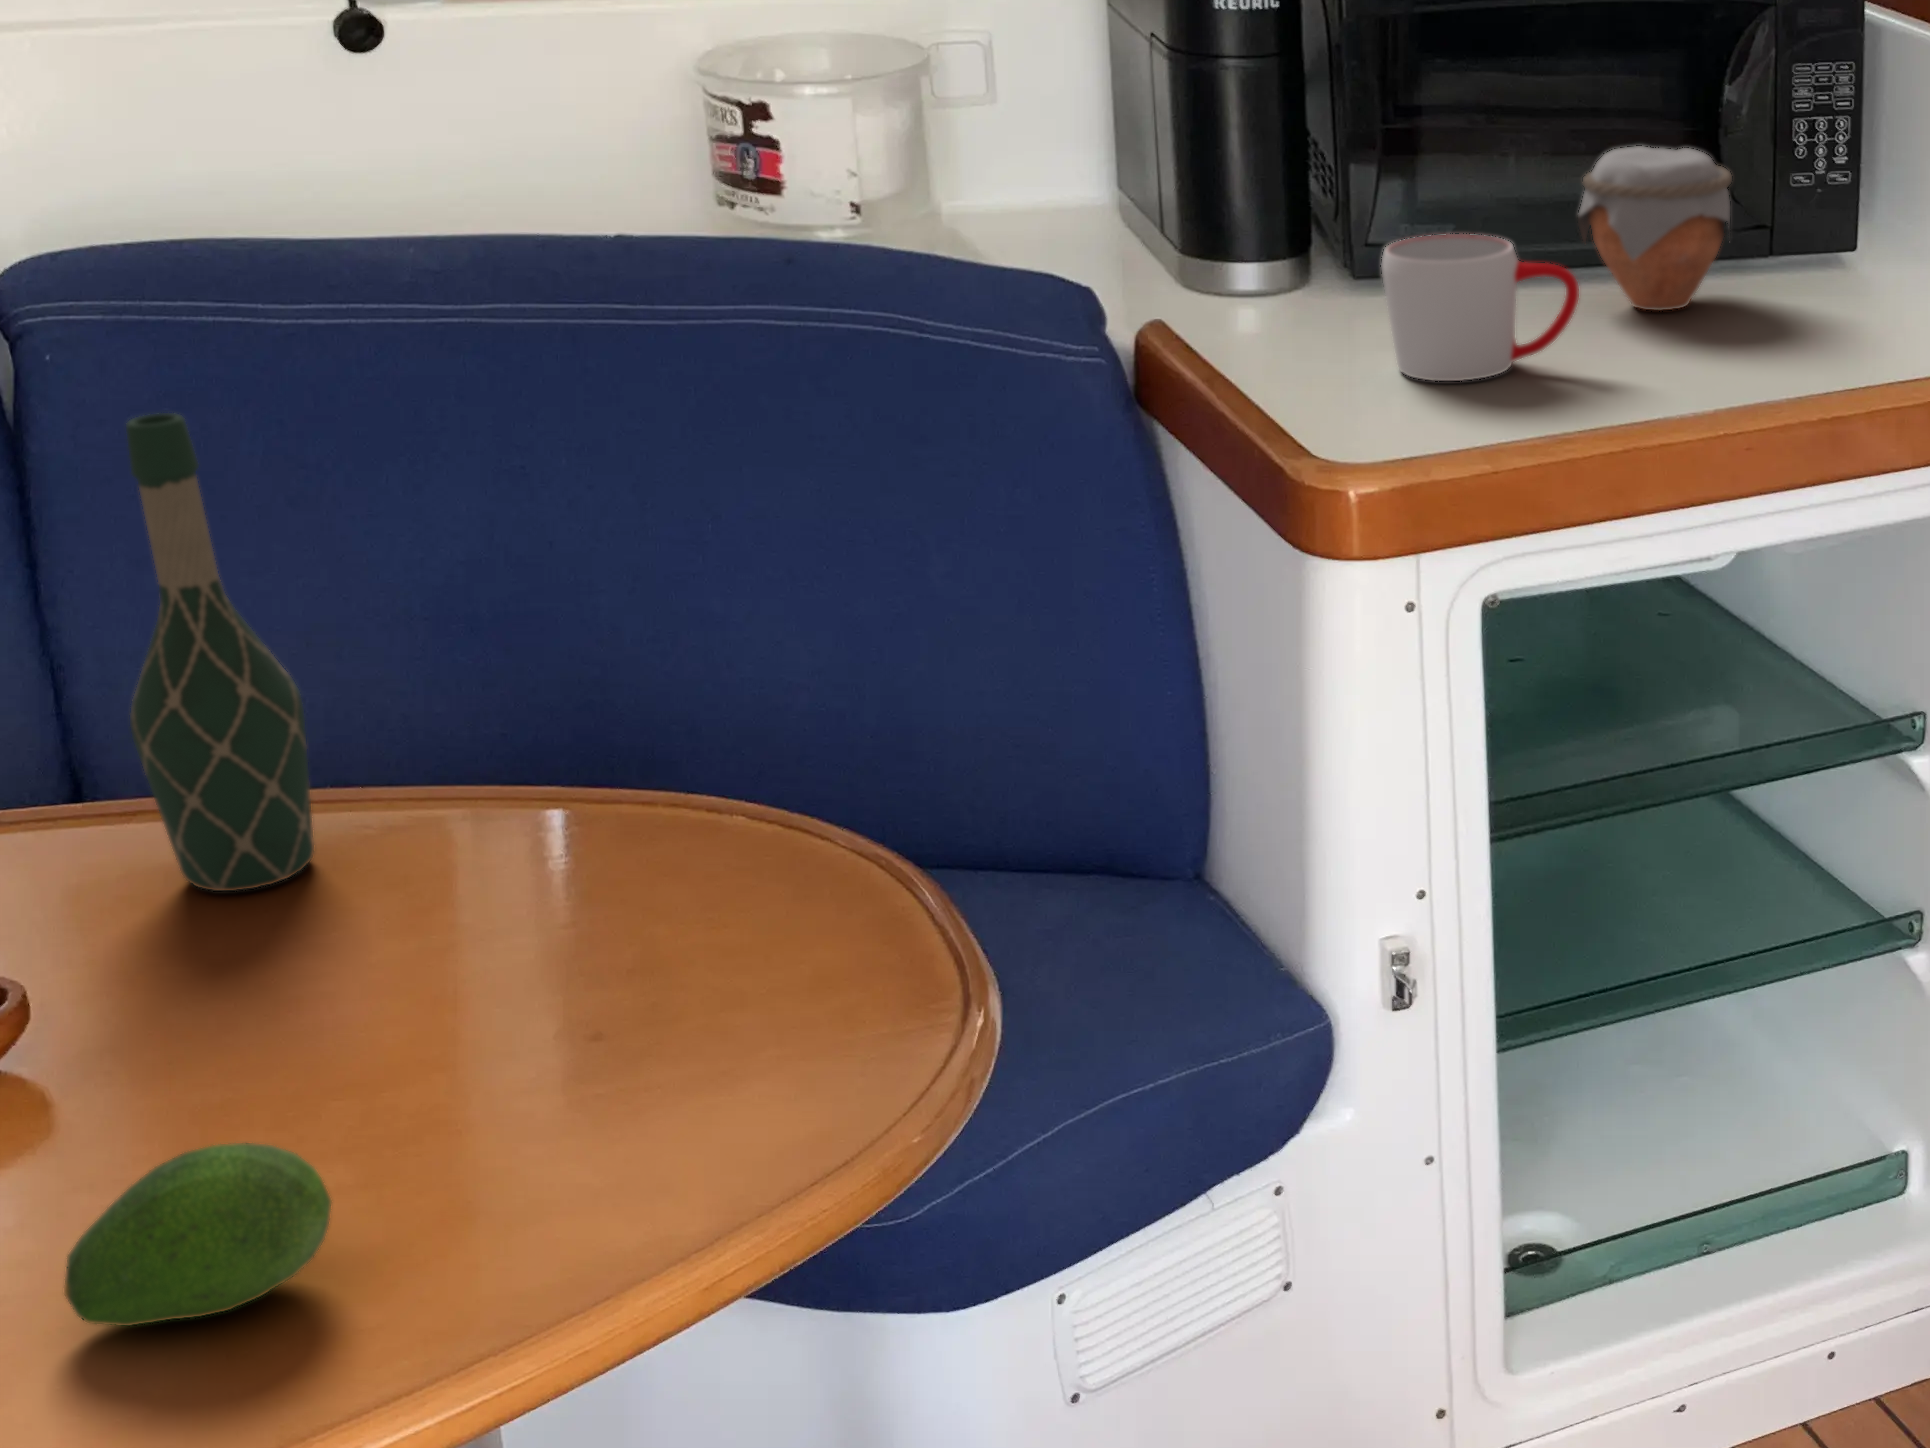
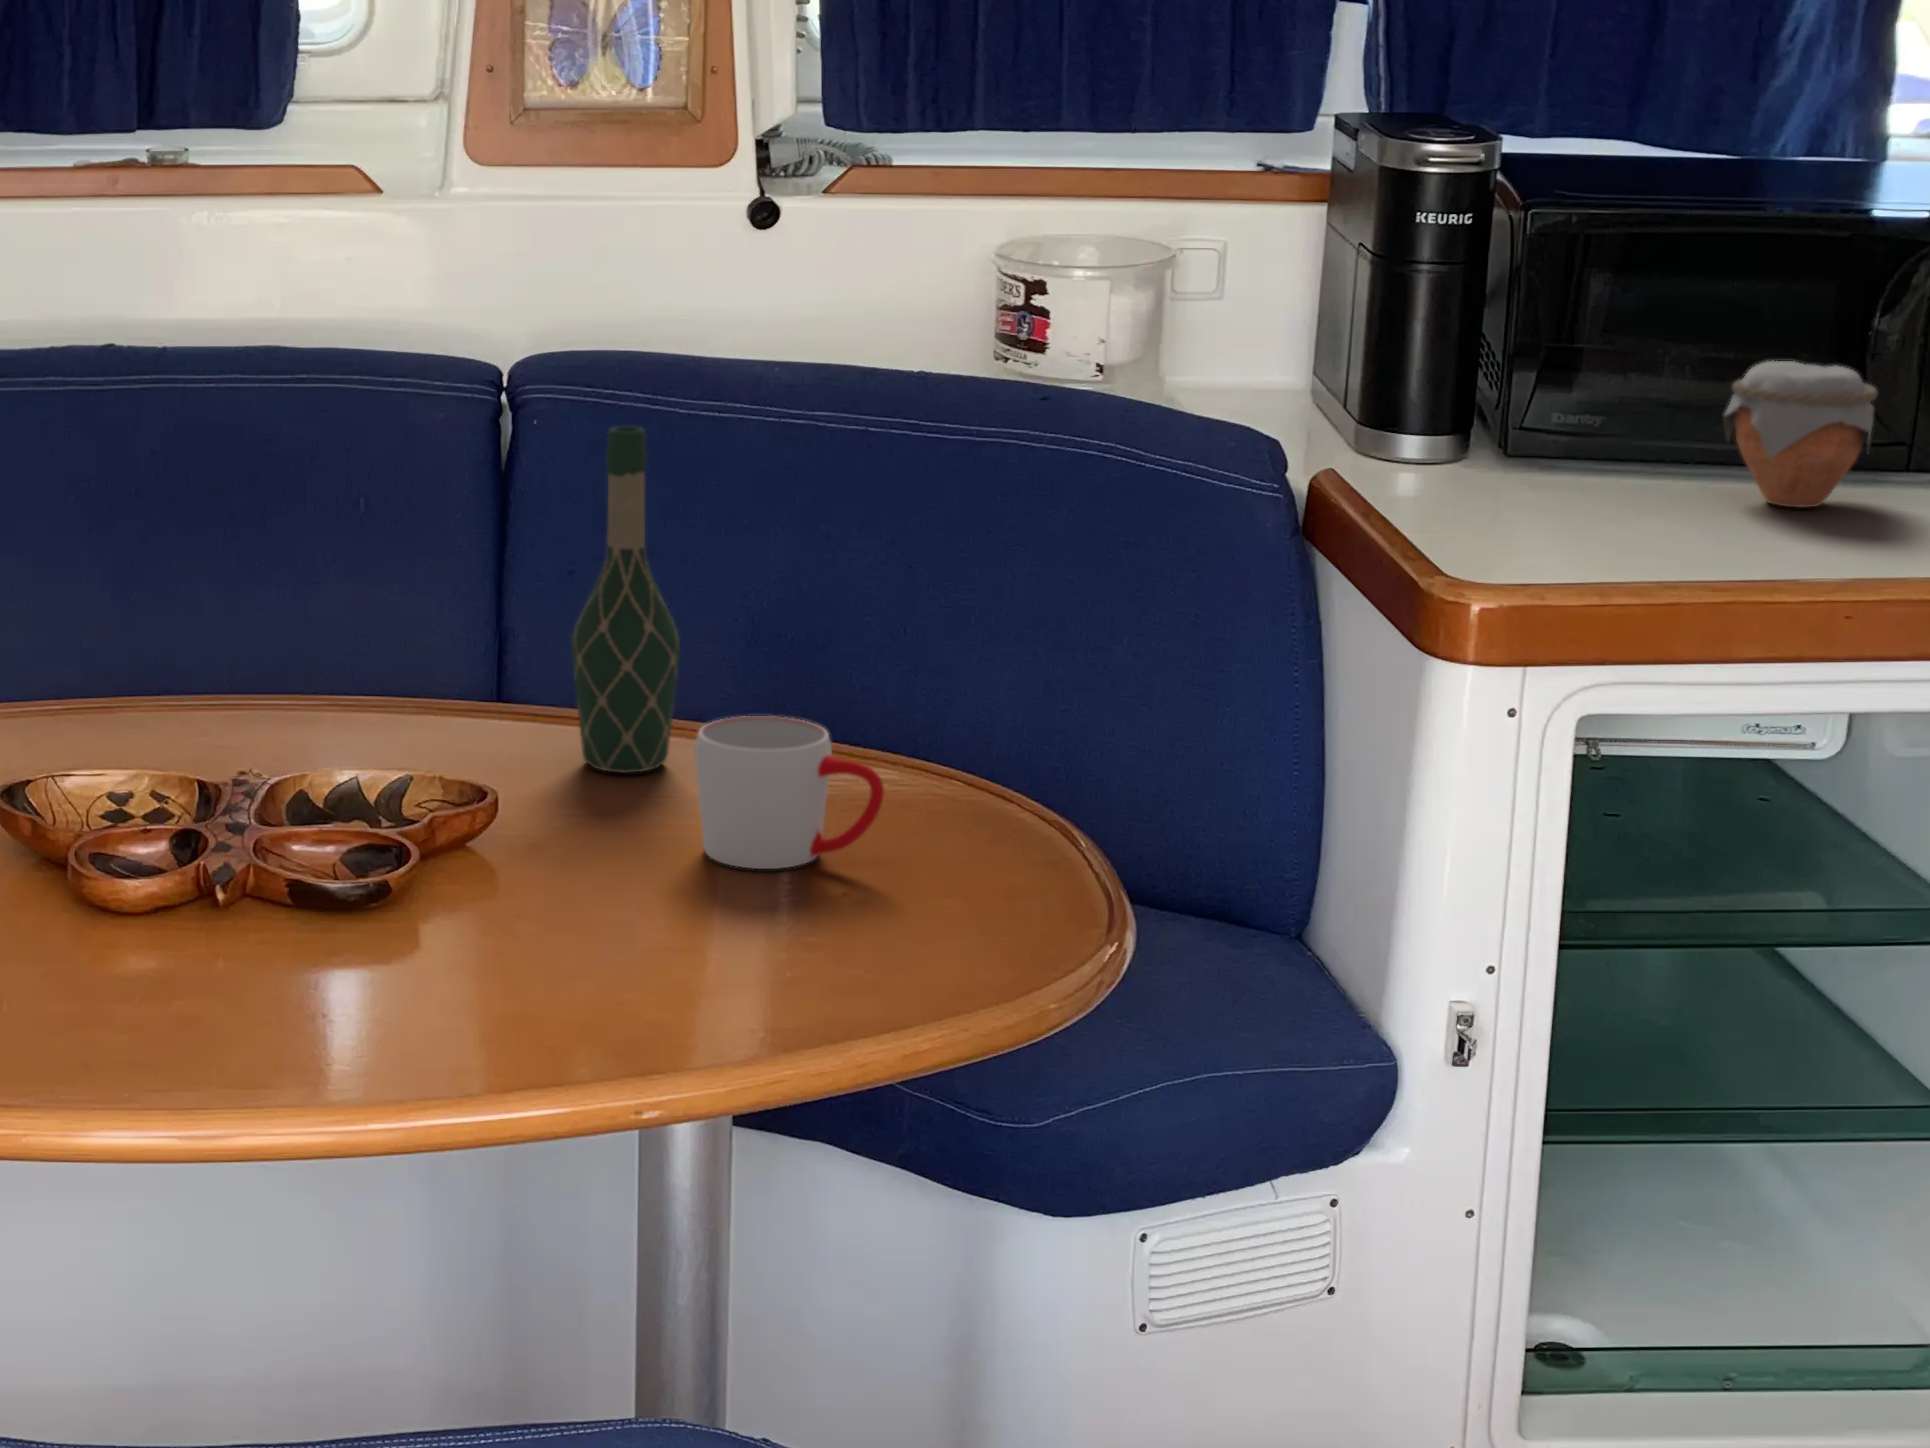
mug: present [1382,234,1579,381] -> present [695,716,884,869]
fruit: present [64,1143,331,1326] -> none [515,878,681,993]

